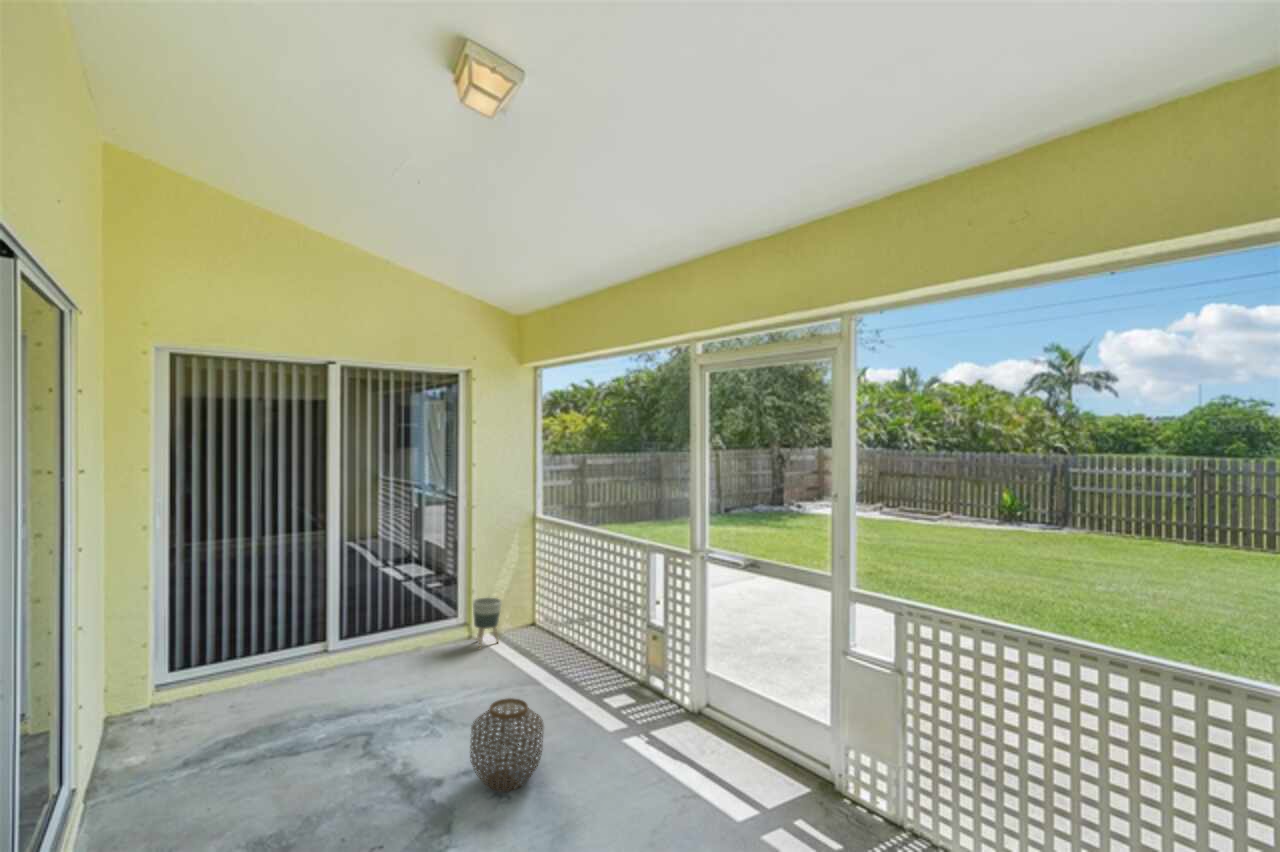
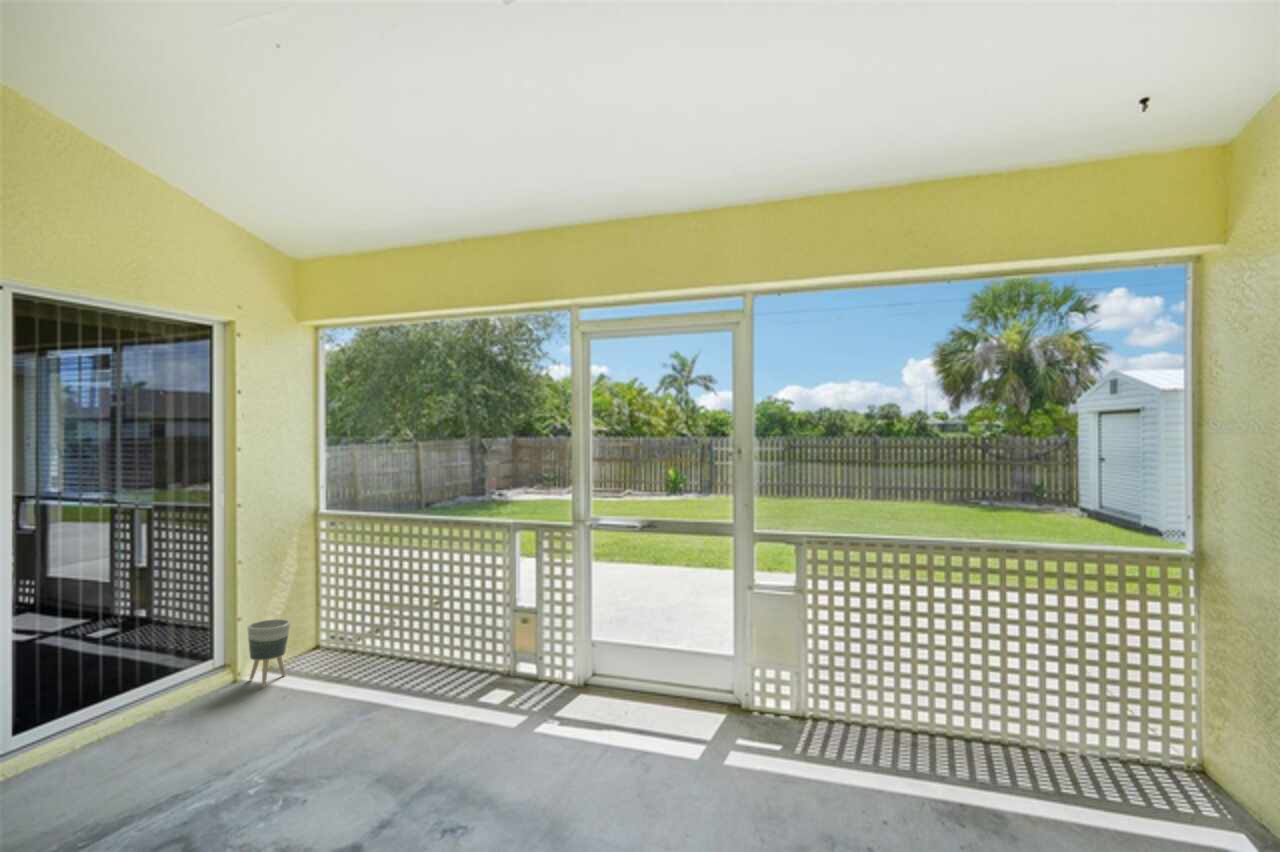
woven basket: present [470,698,543,792] -> none [398,702,487,813]

